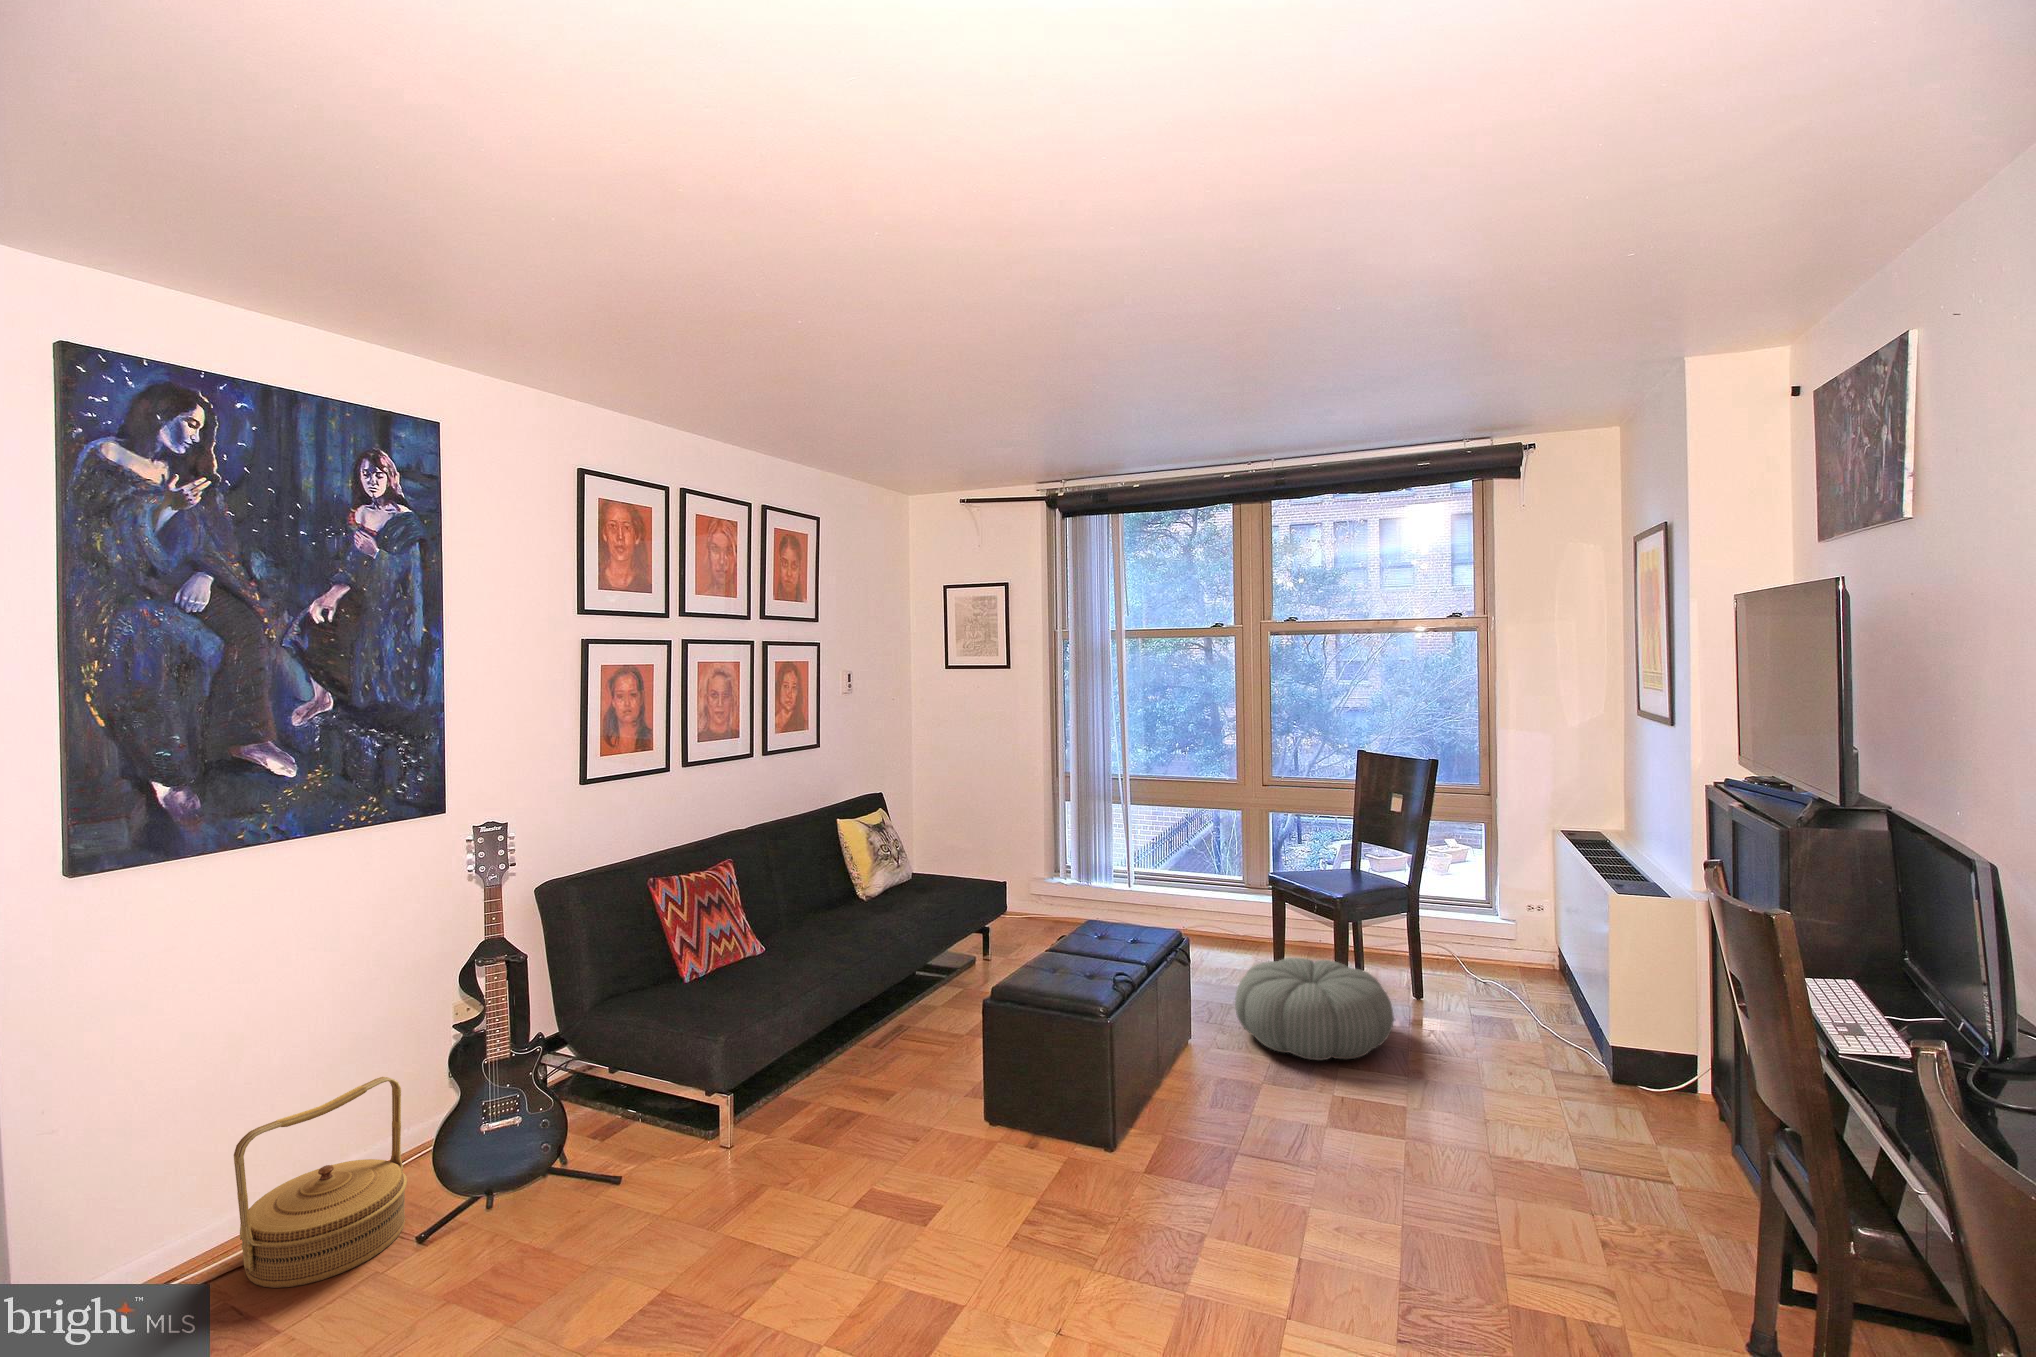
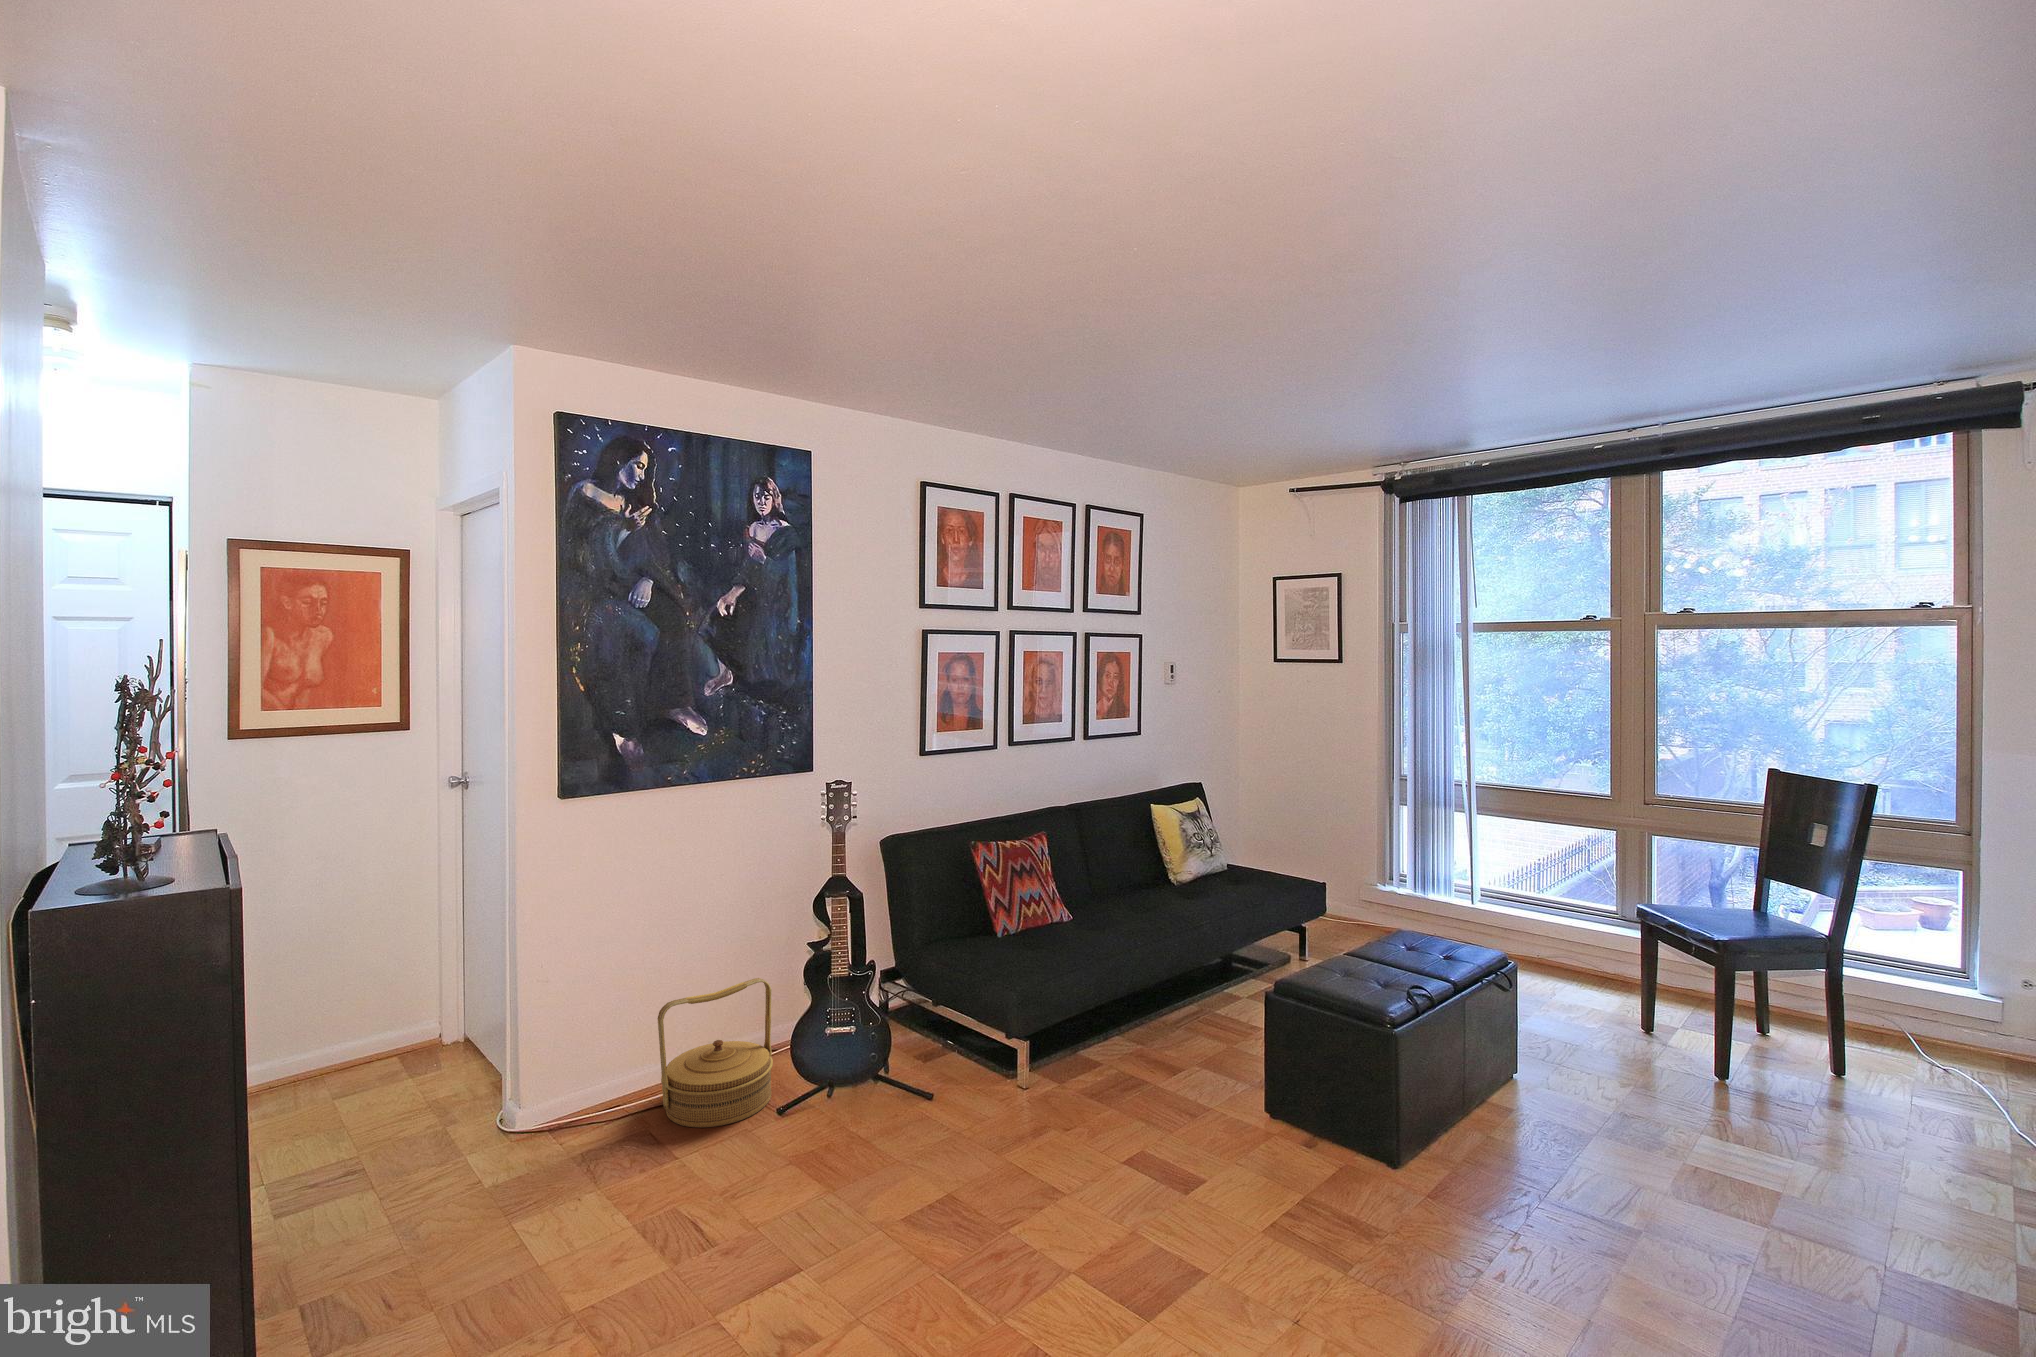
pouf: present [1235,958,1394,1060] -> none [1584,1001,1811,1134]

